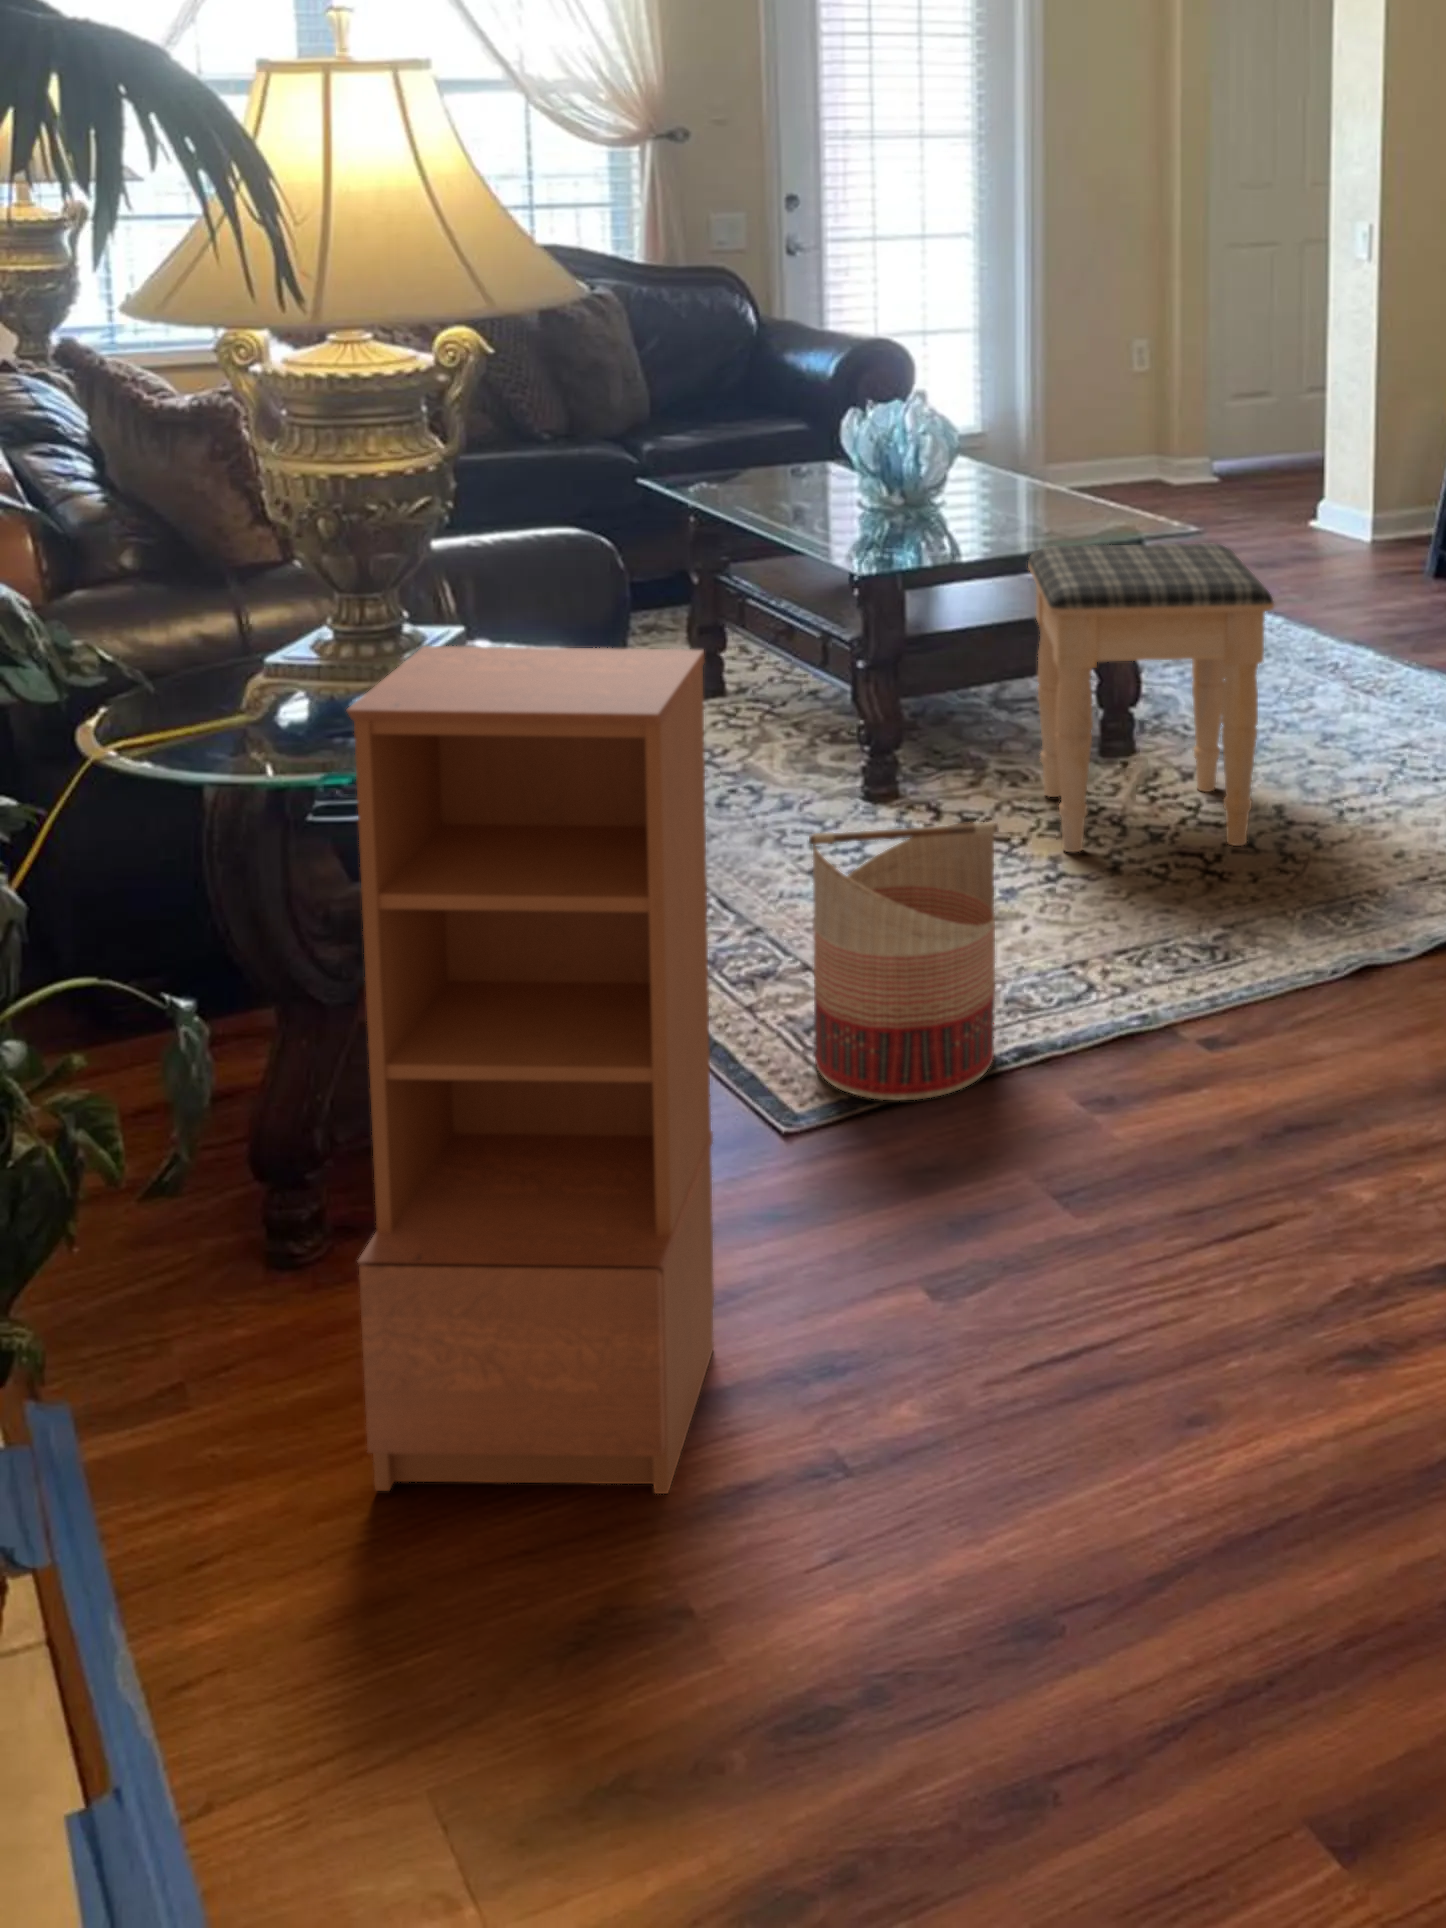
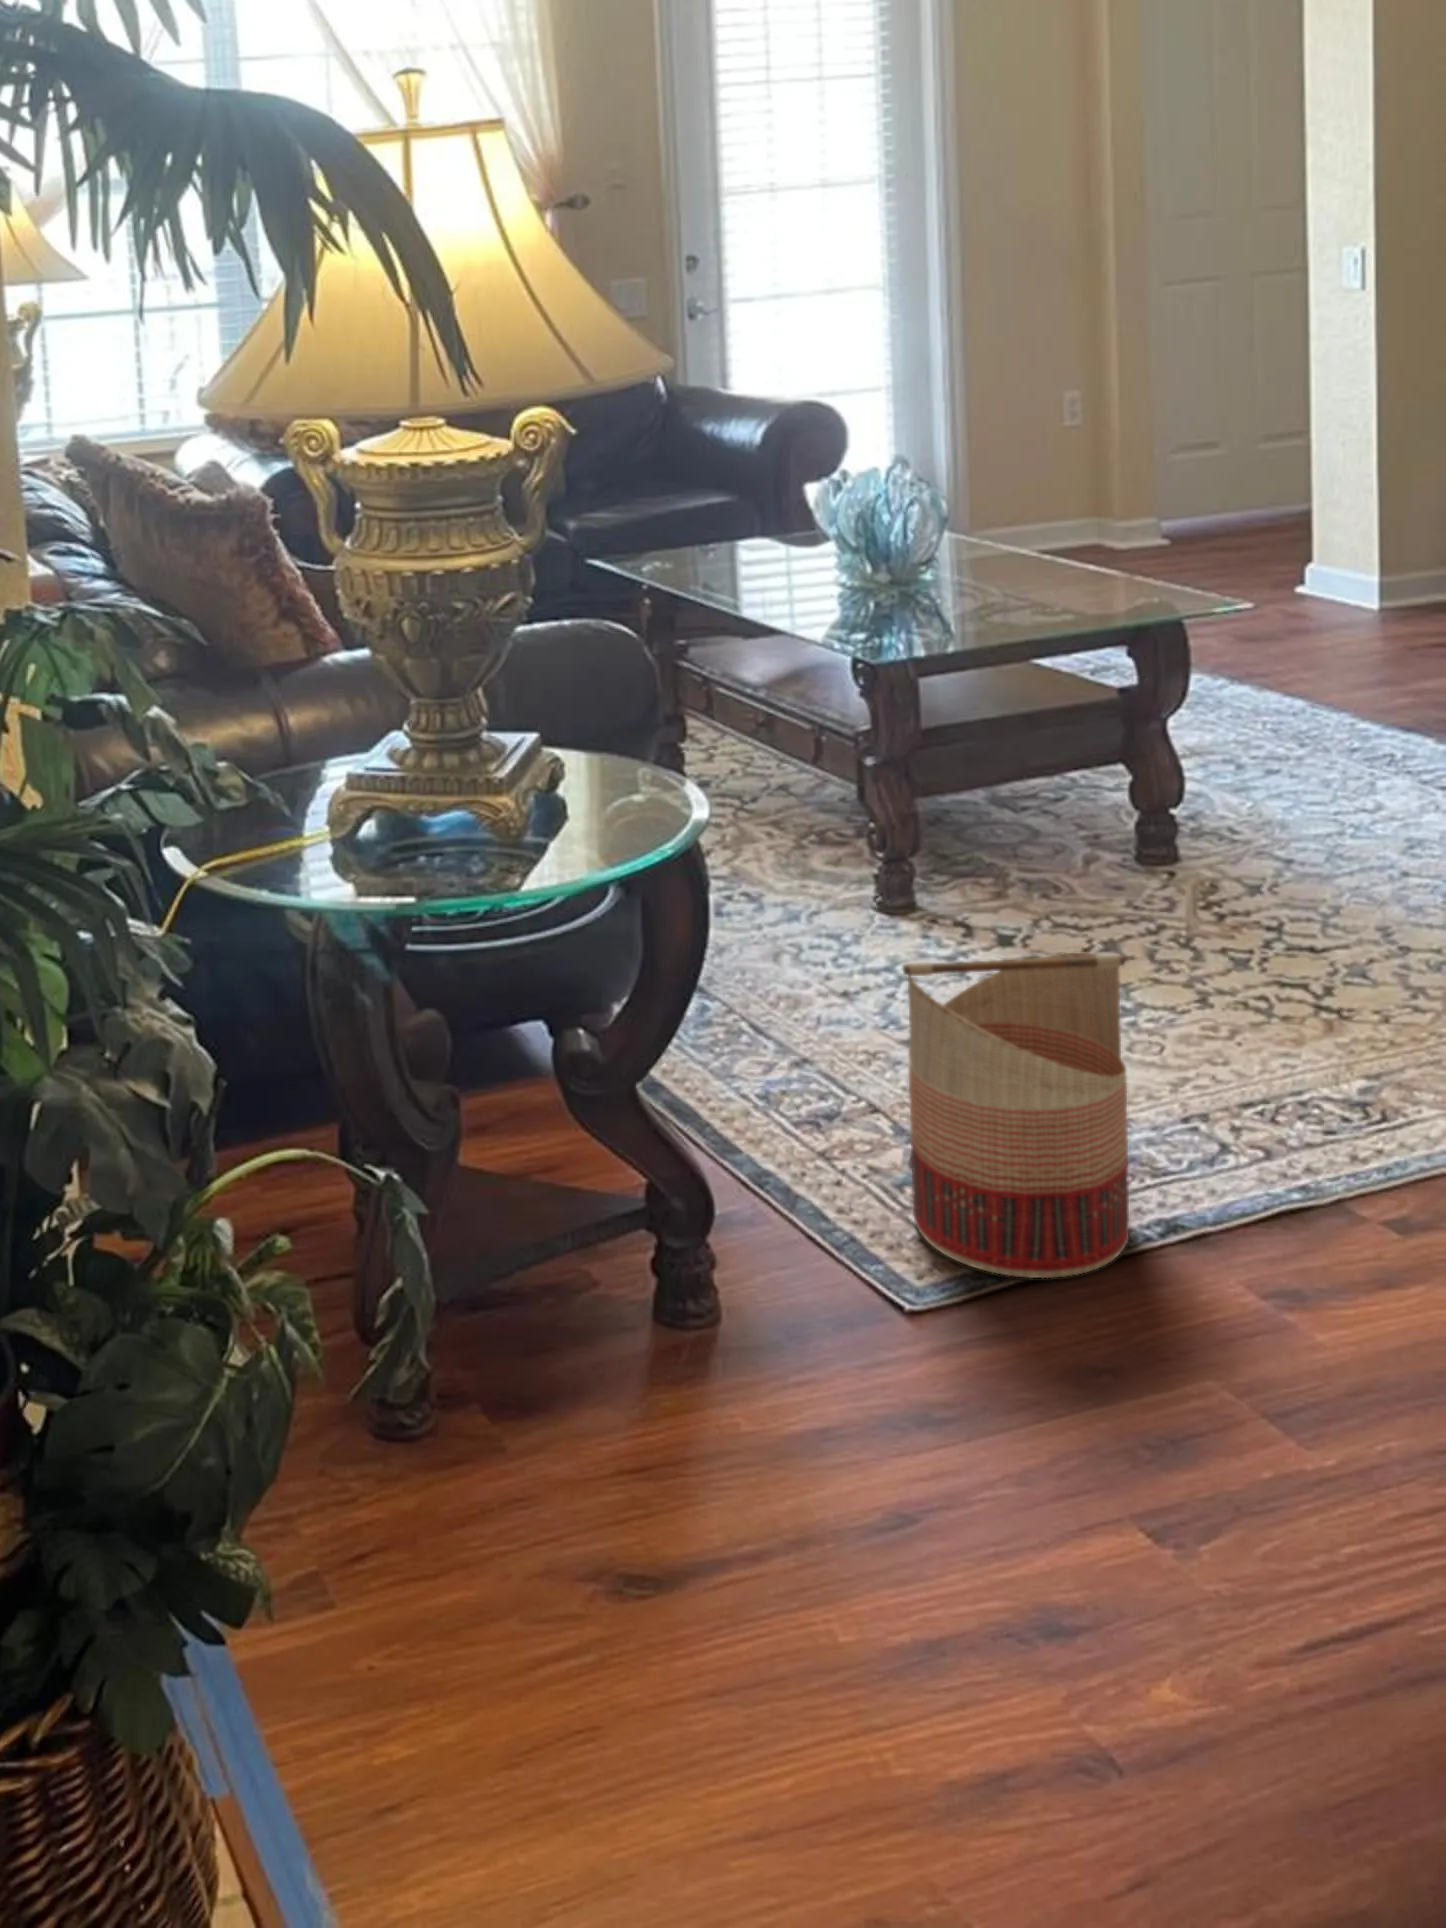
footstool: present [1028,543,1274,852] -> none [1059,620,1385,980]
bookcase: present [346,646,714,1494] -> none [505,761,895,1766]

